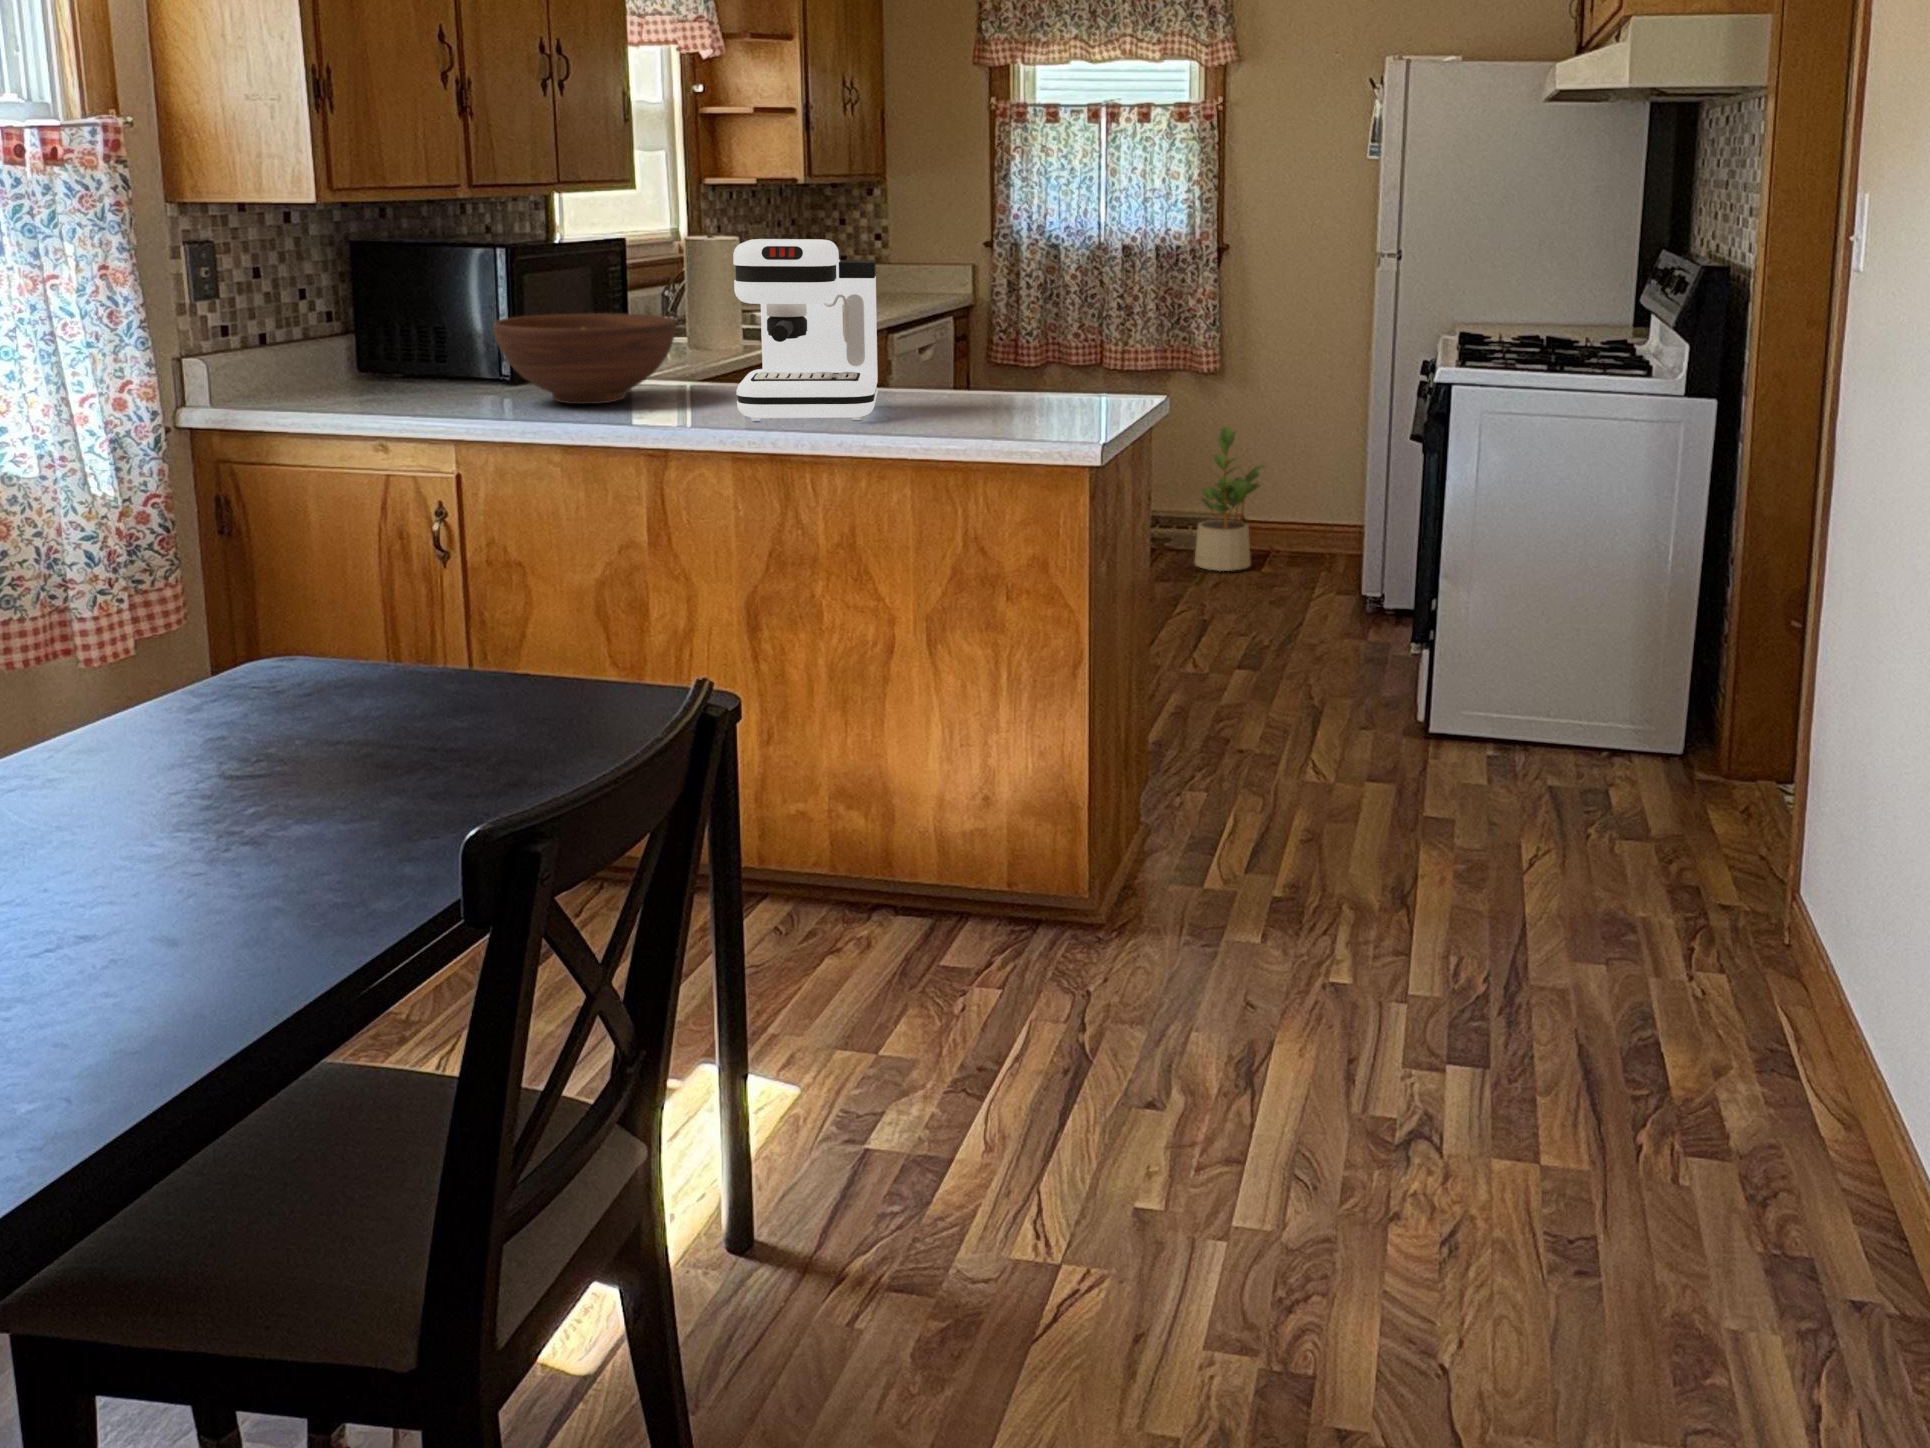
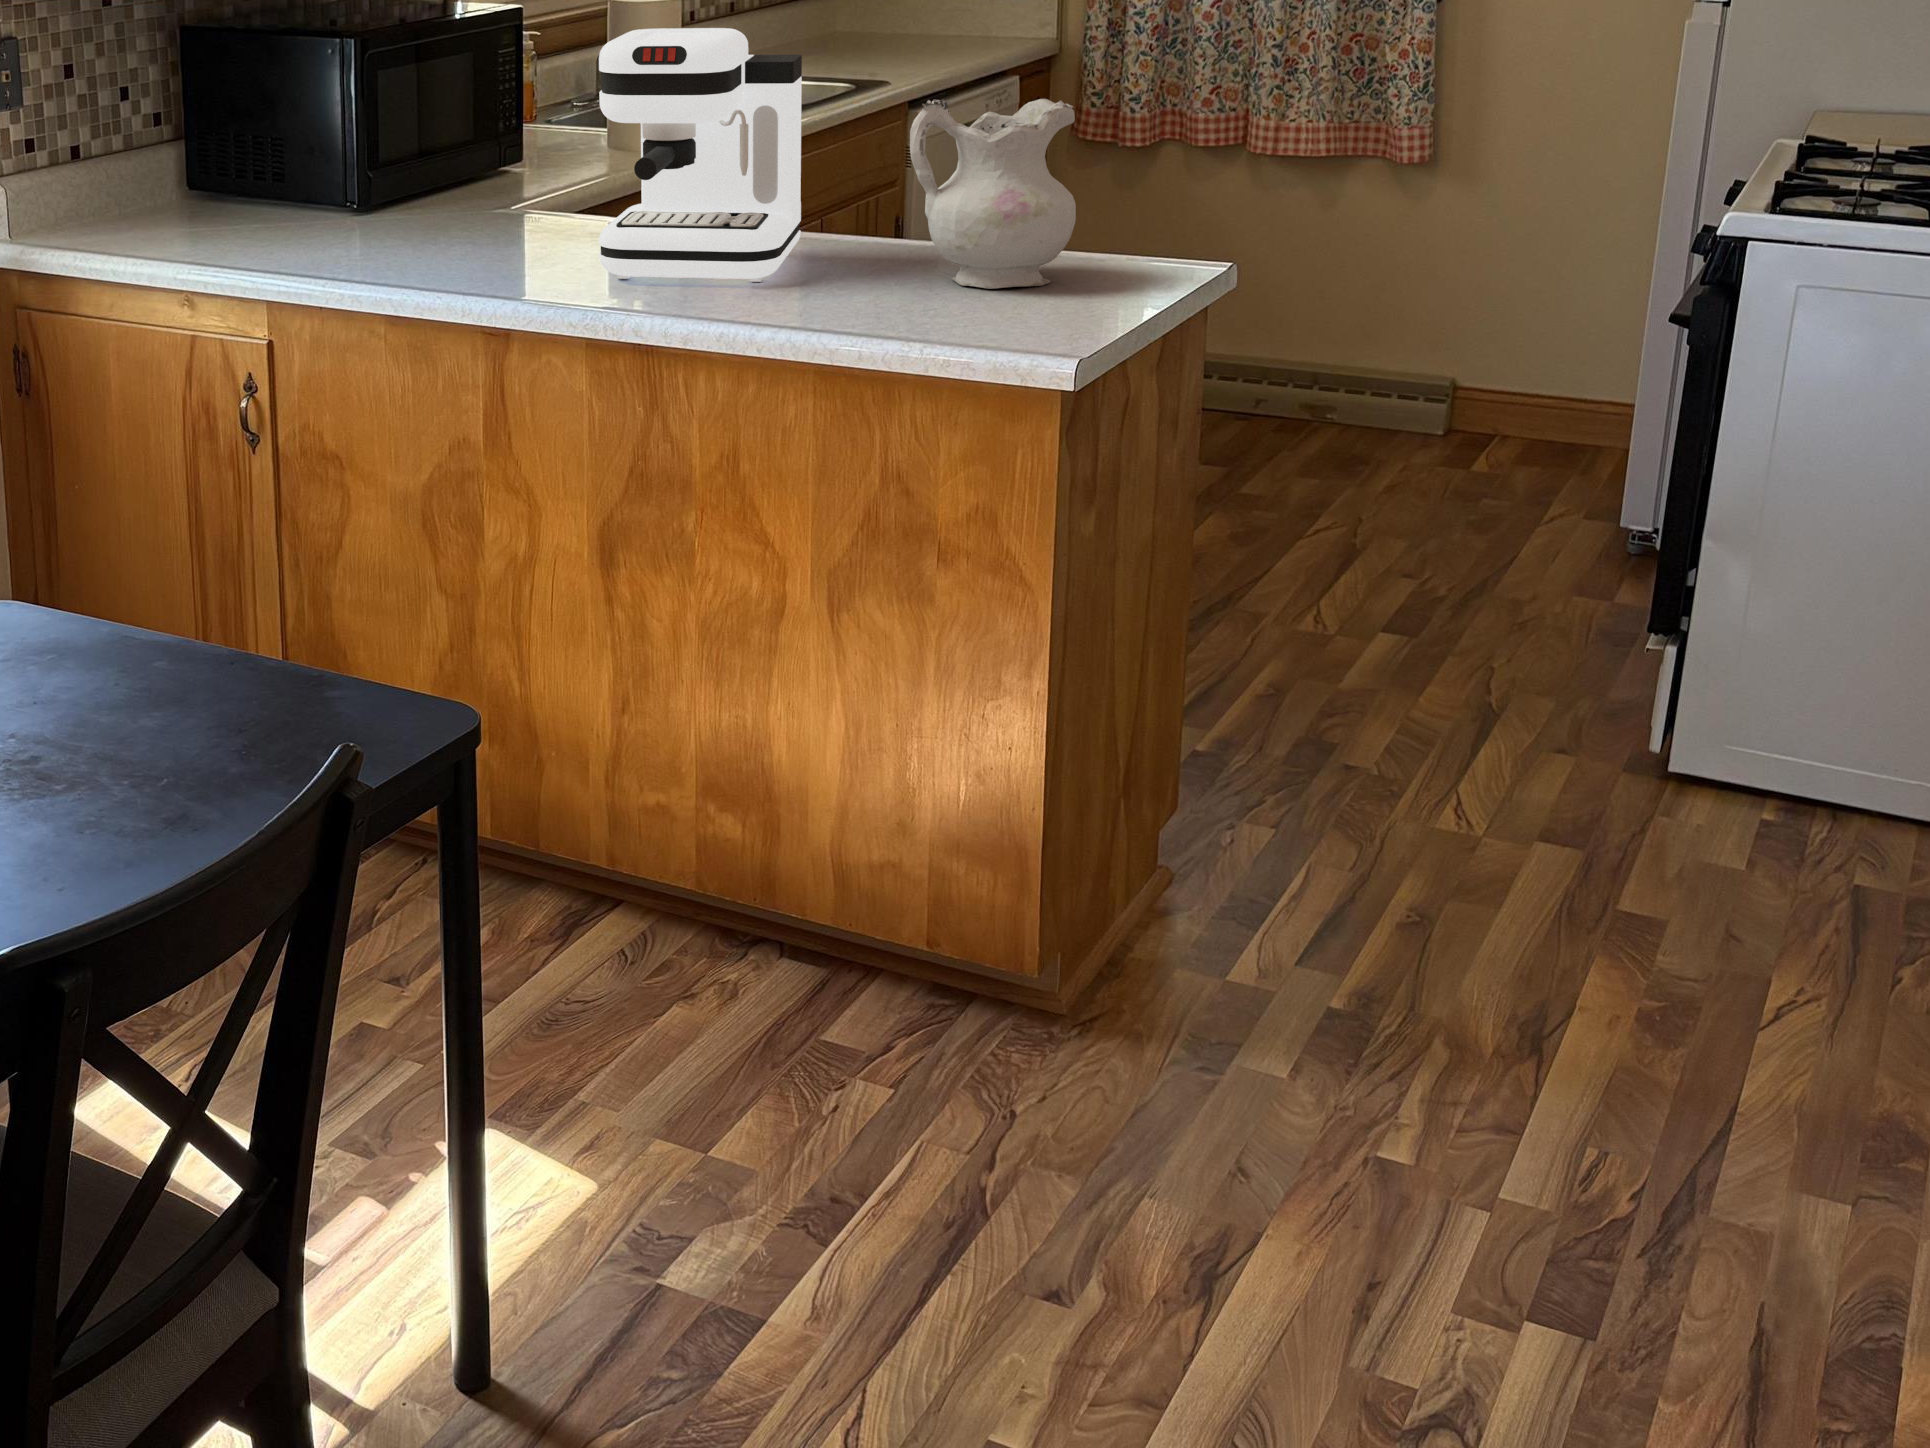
ceramic pitcher: none [965,286,1078,419] -> present [910,99,1076,289]
fruit bowl: present [493,313,676,404] -> none [324,117,549,241]
potted plant: present [1194,427,1264,571] -> none [1363,238,1488,451]

